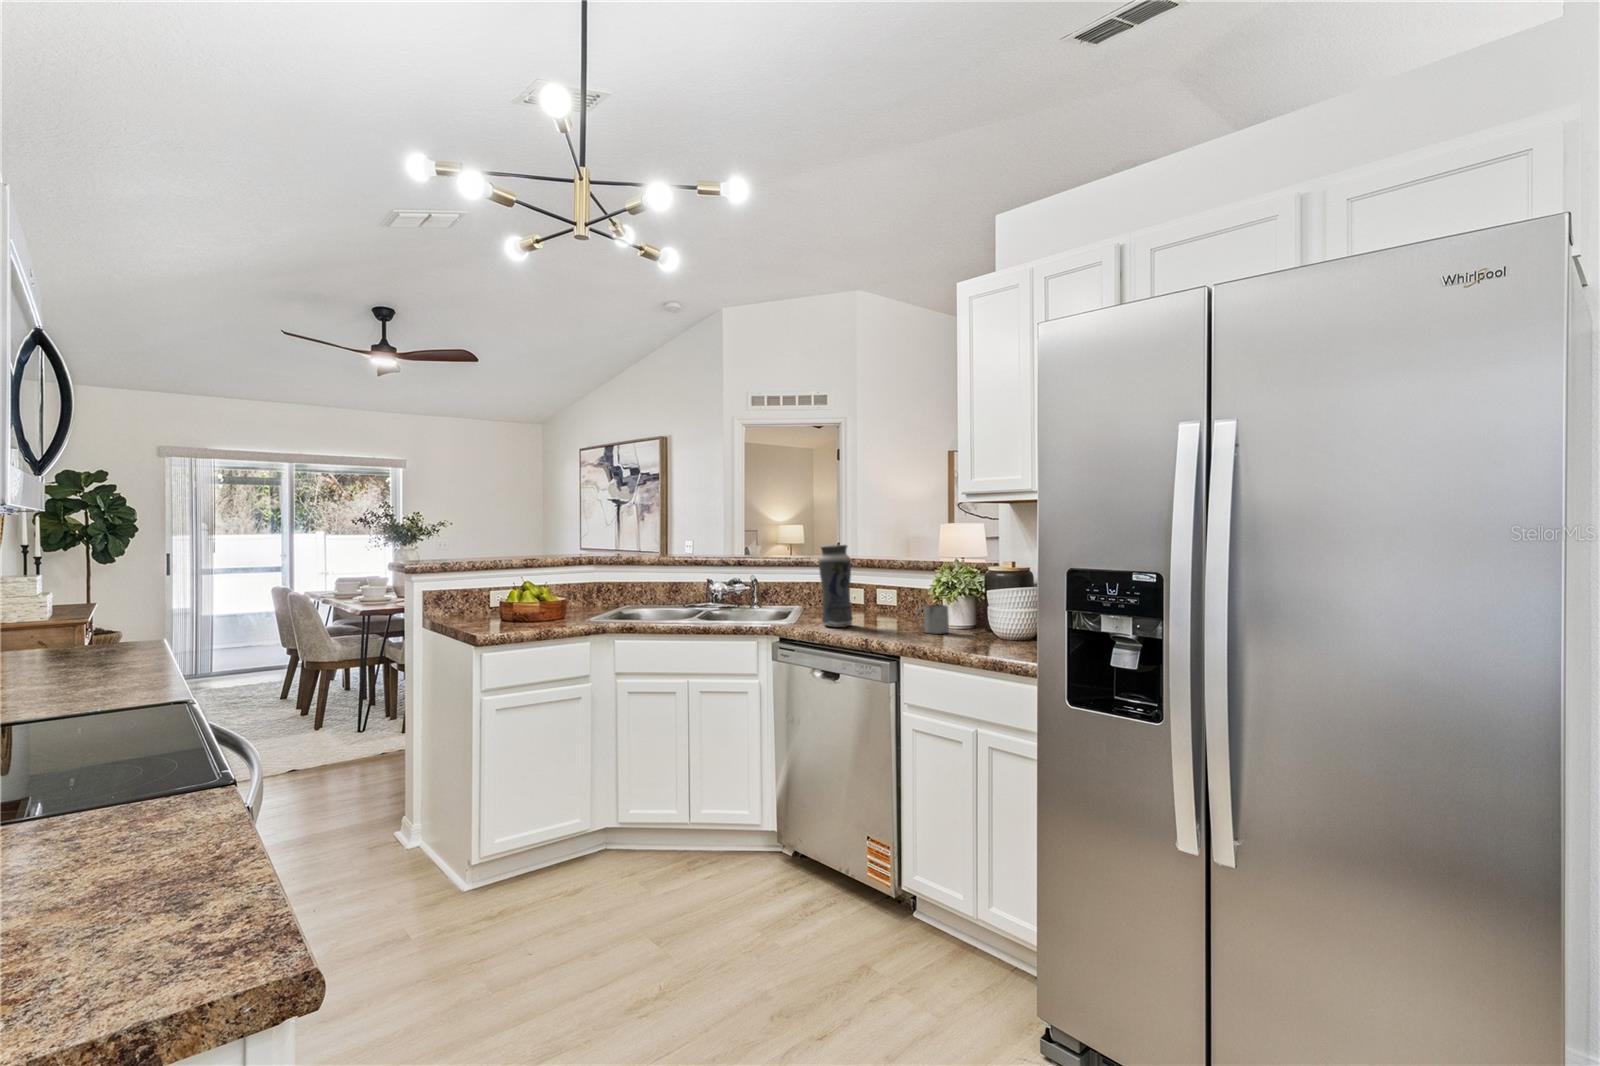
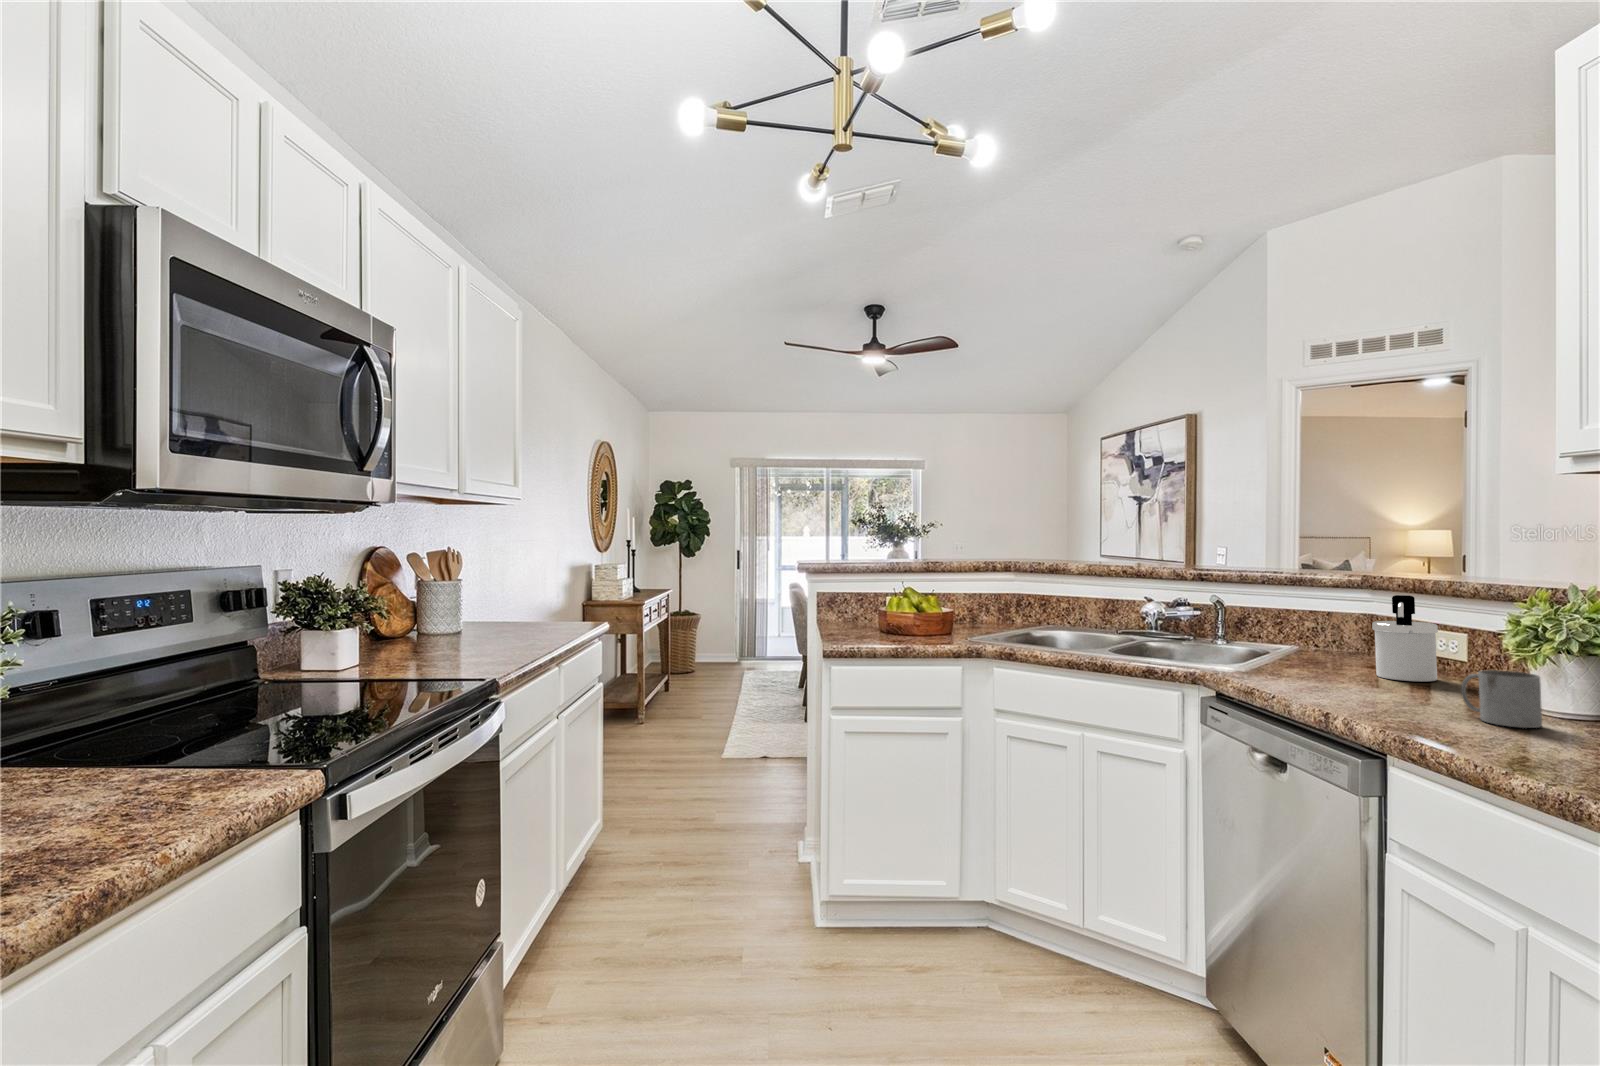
vase: present [819,545,853,627] -> none [1273,556,1339,687]
soap dispenser: none [856,568,886,619] -> present [1372,595,1438,682]

